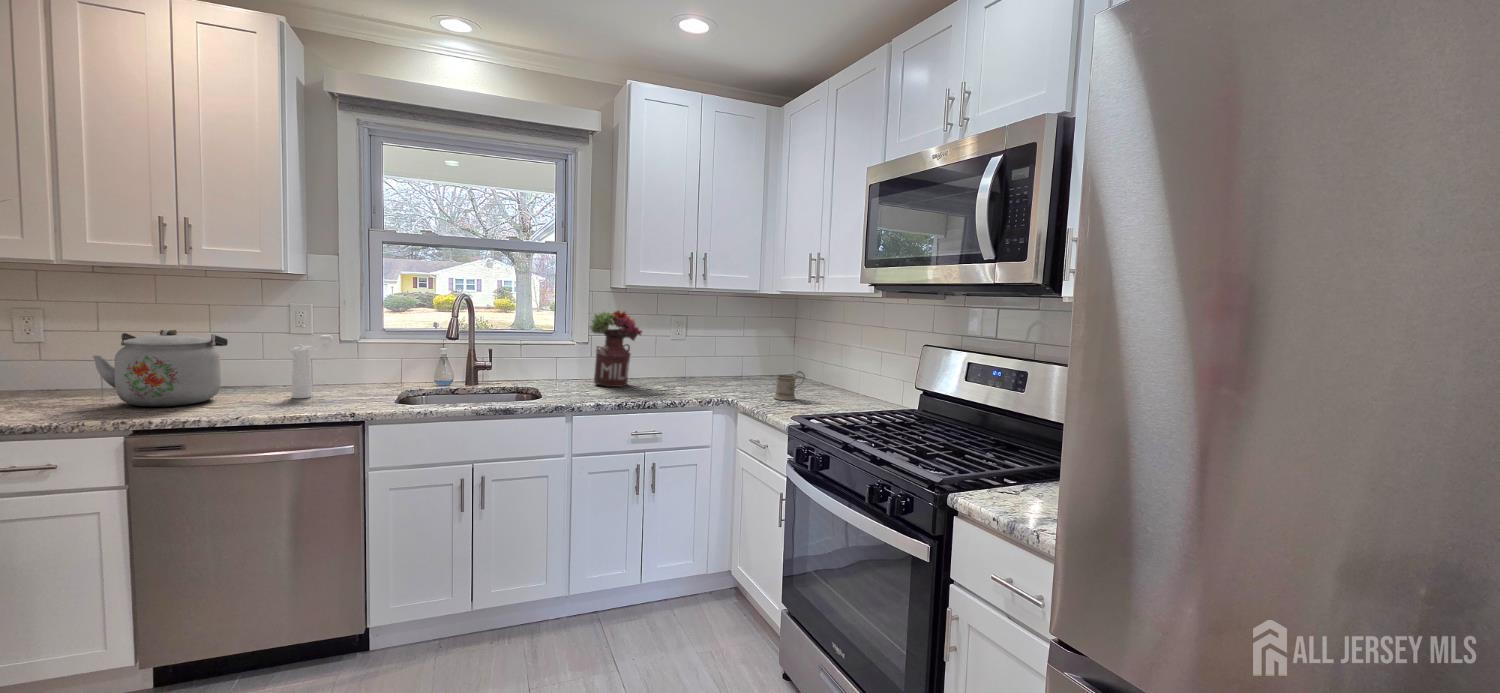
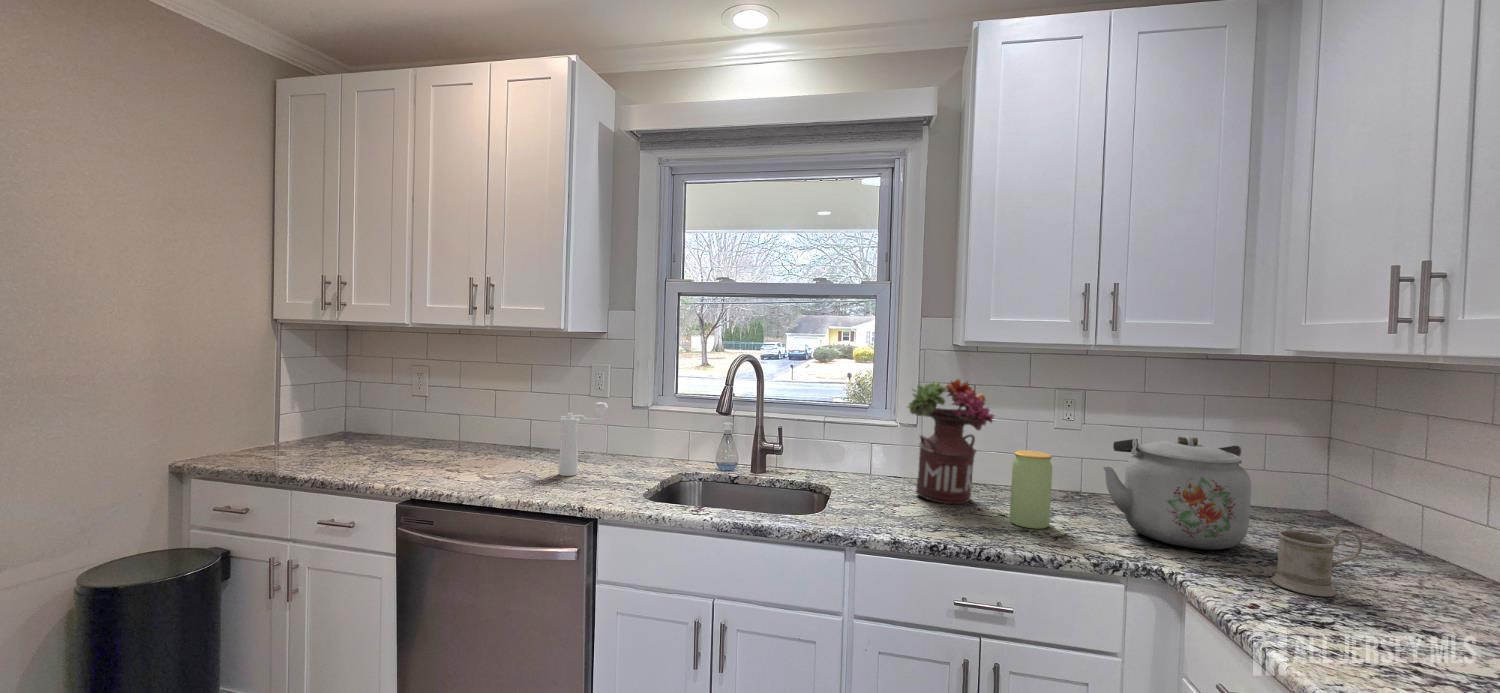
kettle: present [92,329,228,407] -> present [1103,436,1251,550]
jar: none [655,350,677,392] -> present [1010,450,1052,529]

